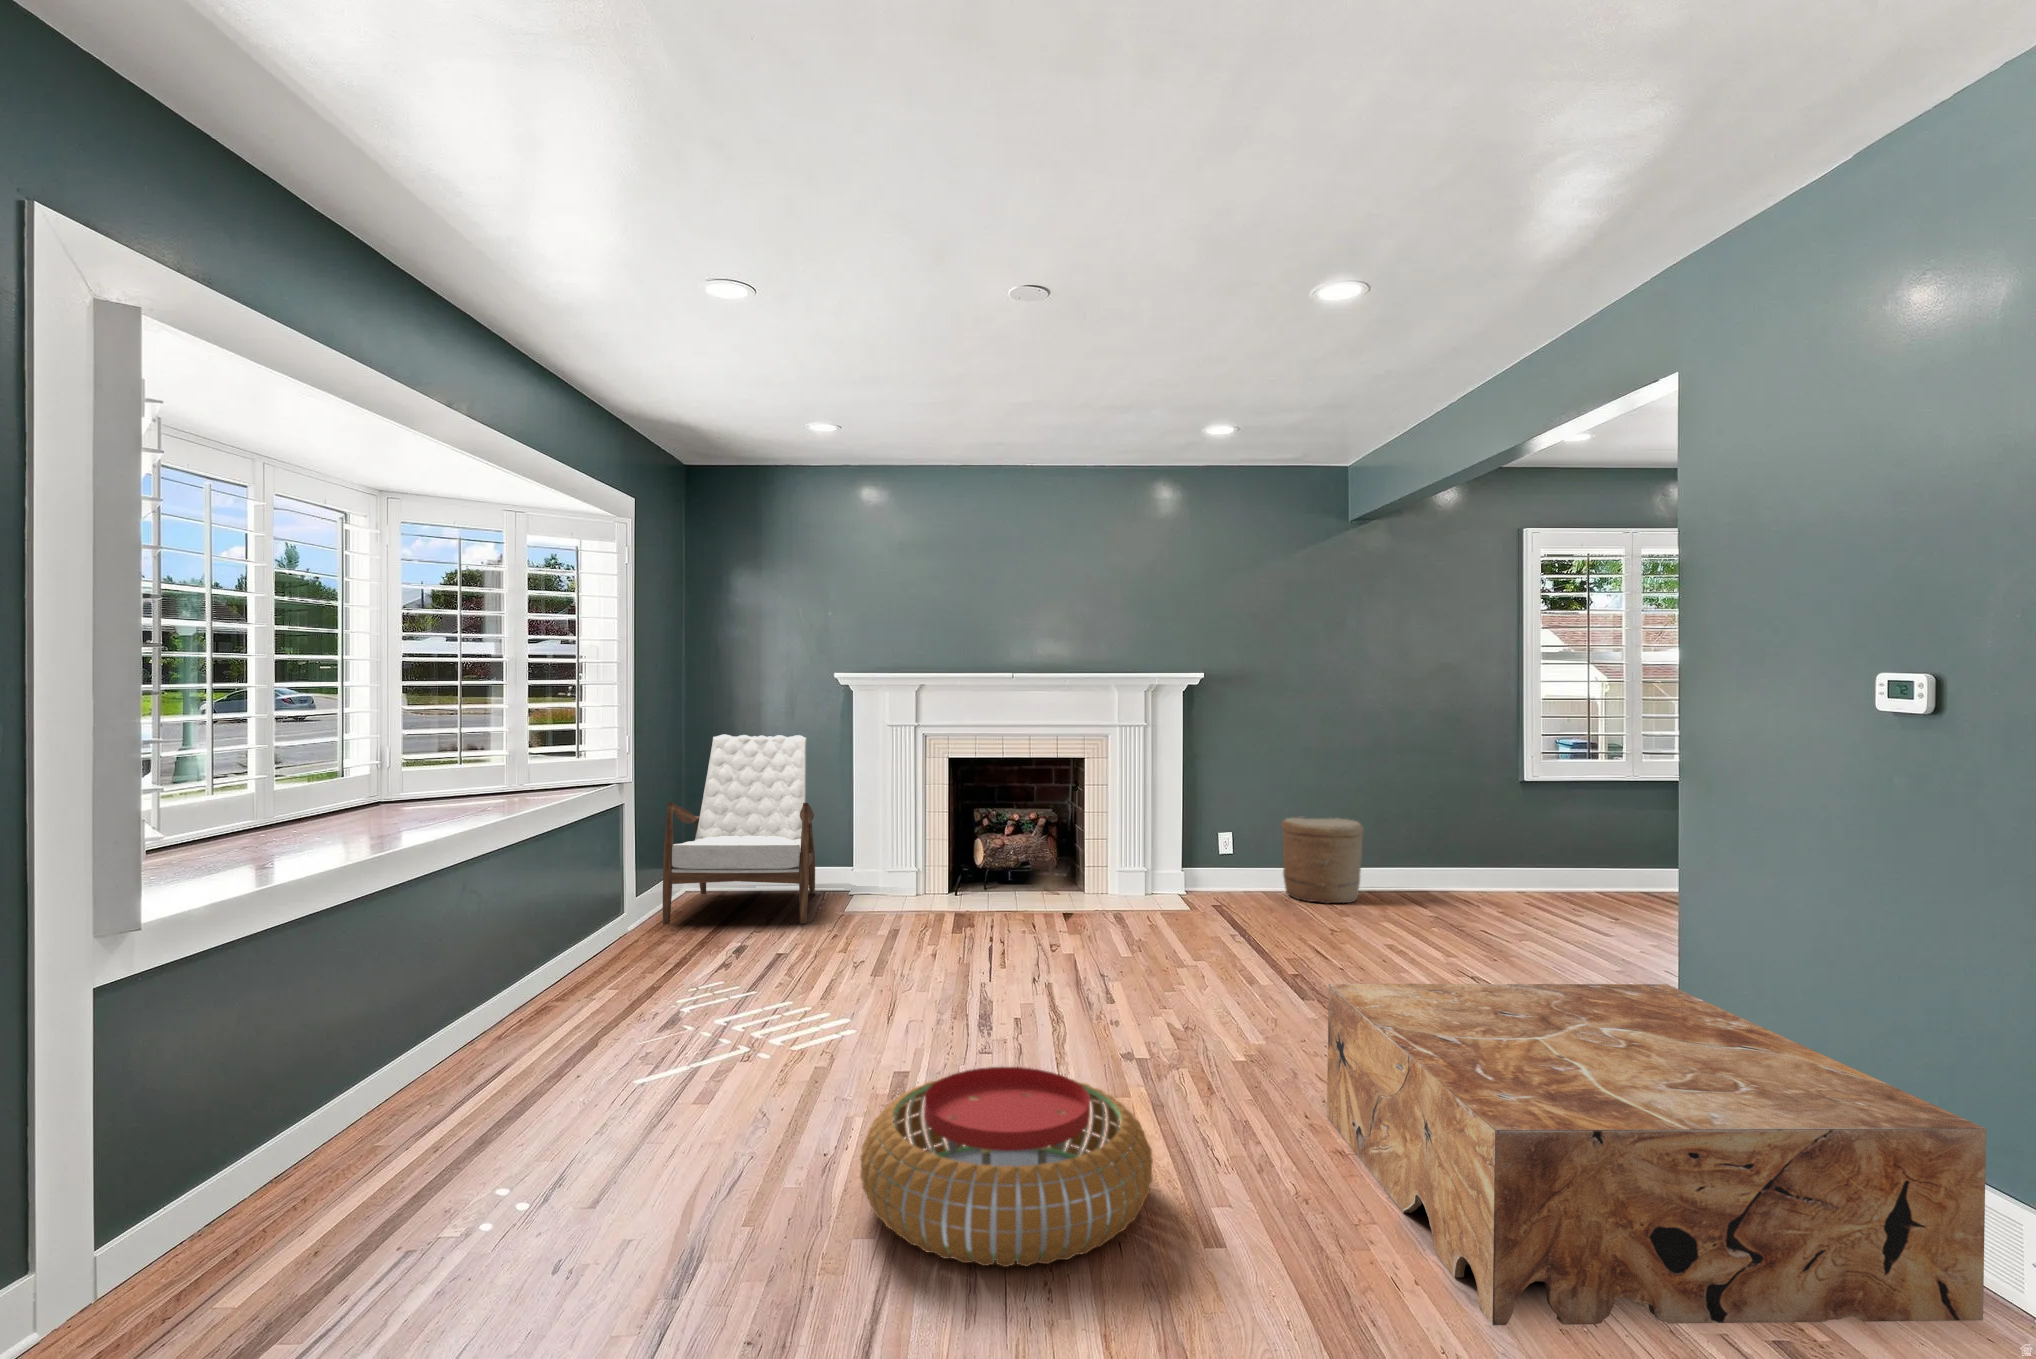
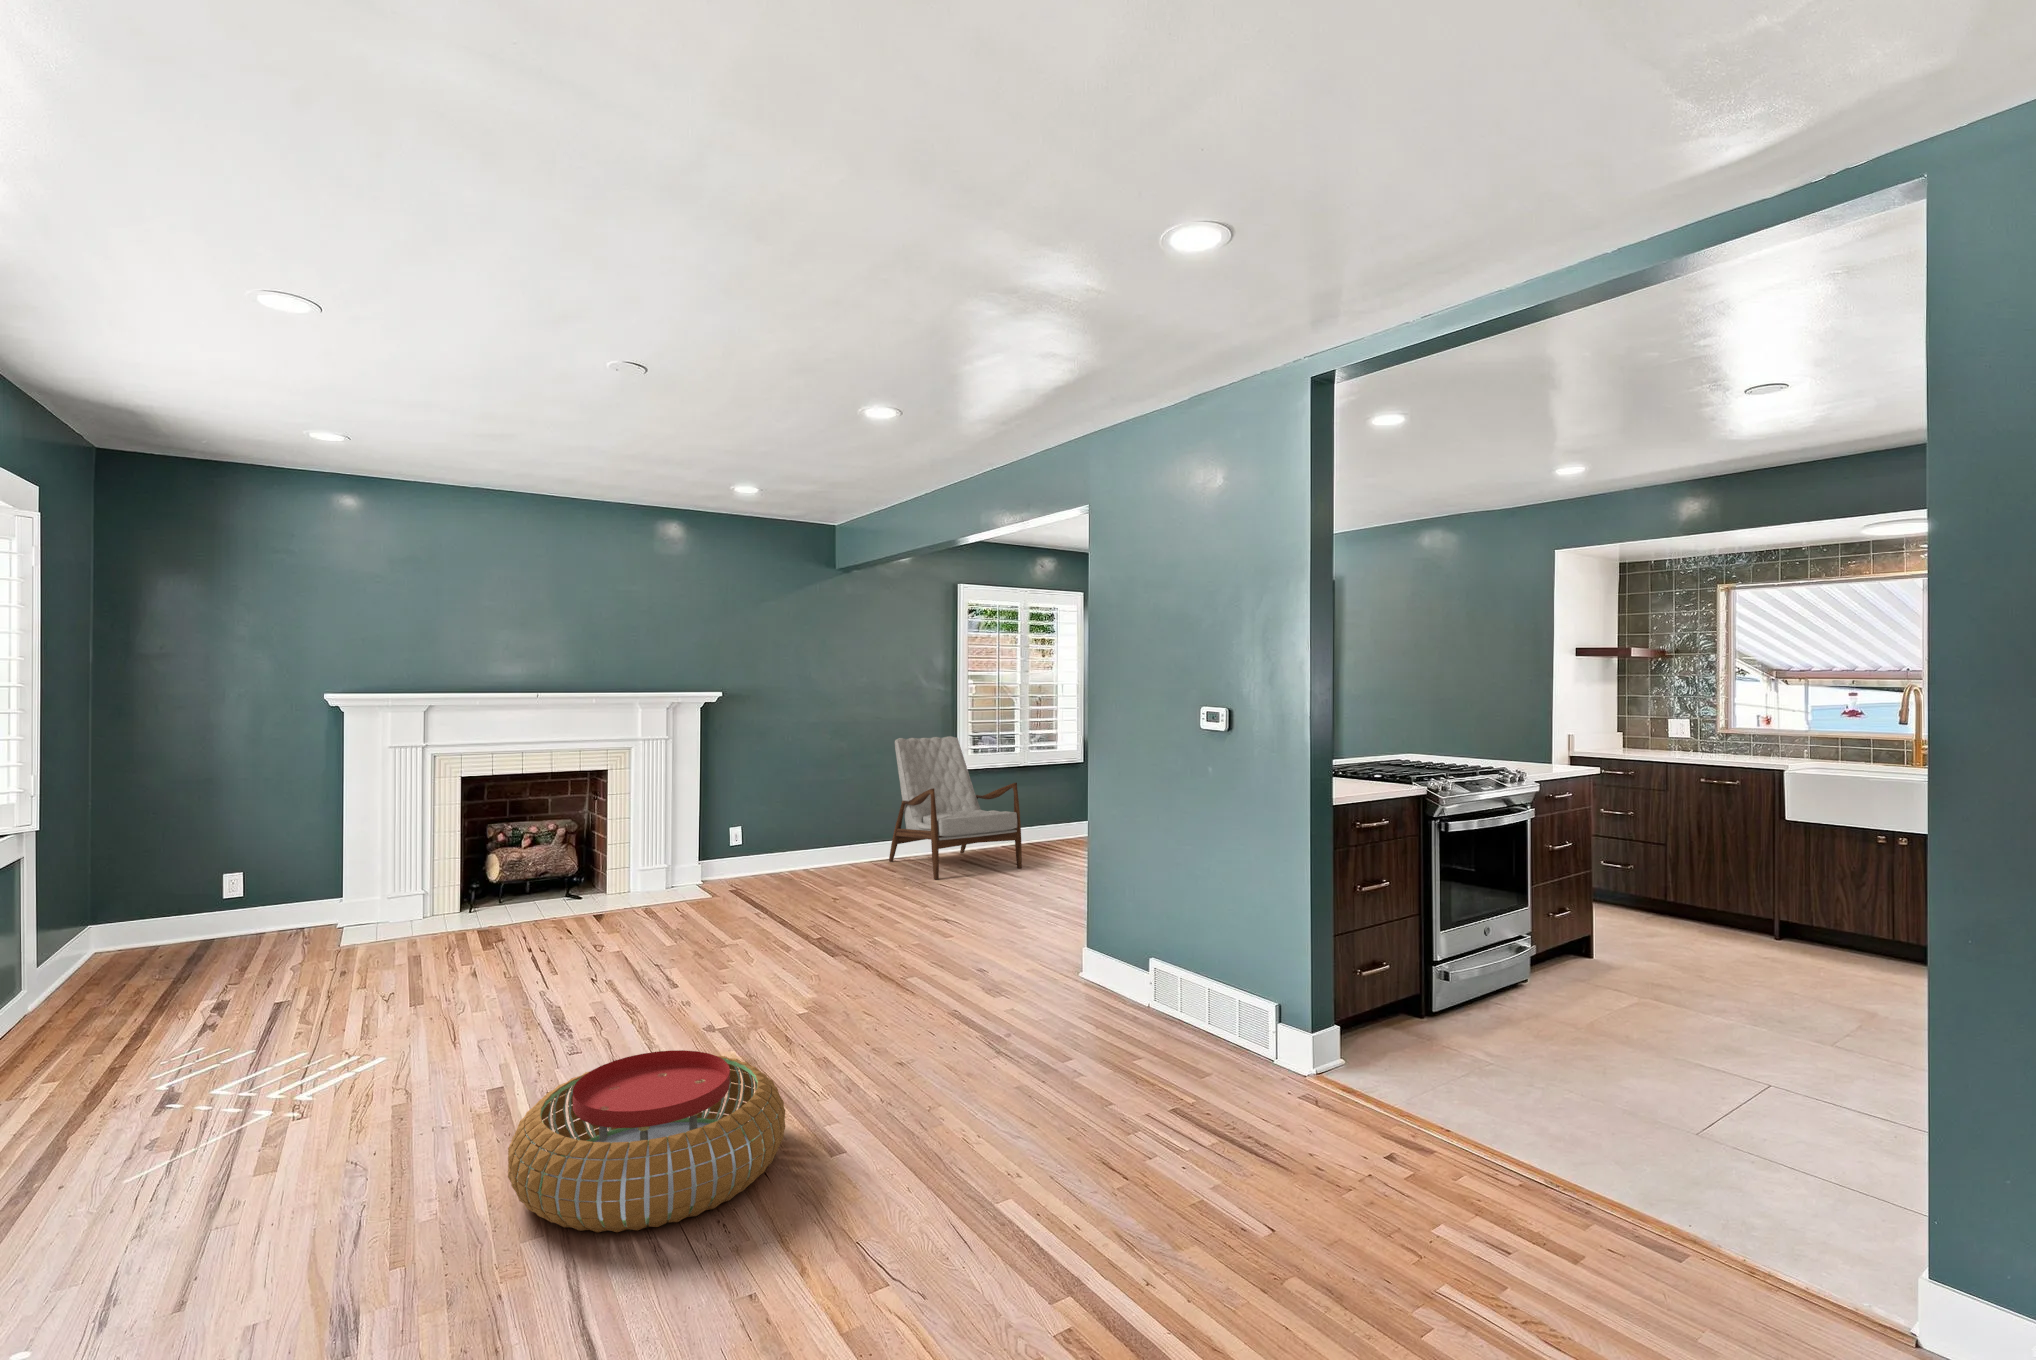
armchair: present [663,734,815,925] -> present [889,736,1022,879]
woven basket: present [1282,818,1363,904] -> none [785,807,852,879]
coffee table: present [1327,984,1986,1325] -> none [888,903,1282,1152]

